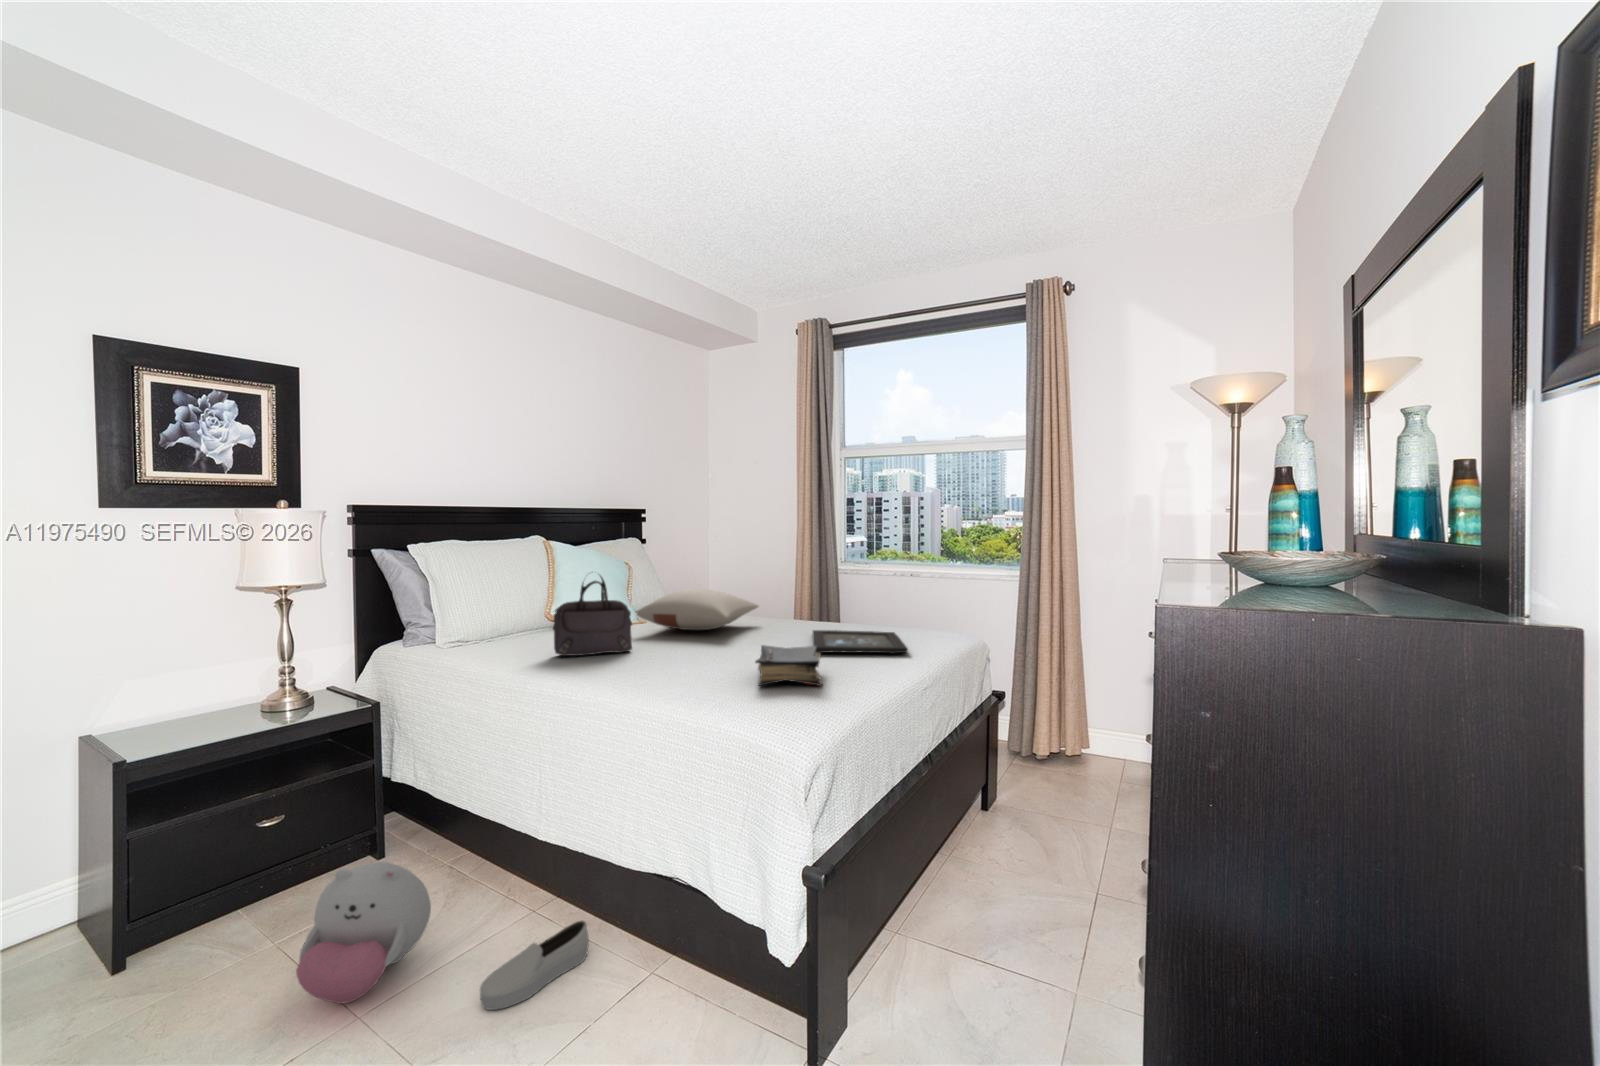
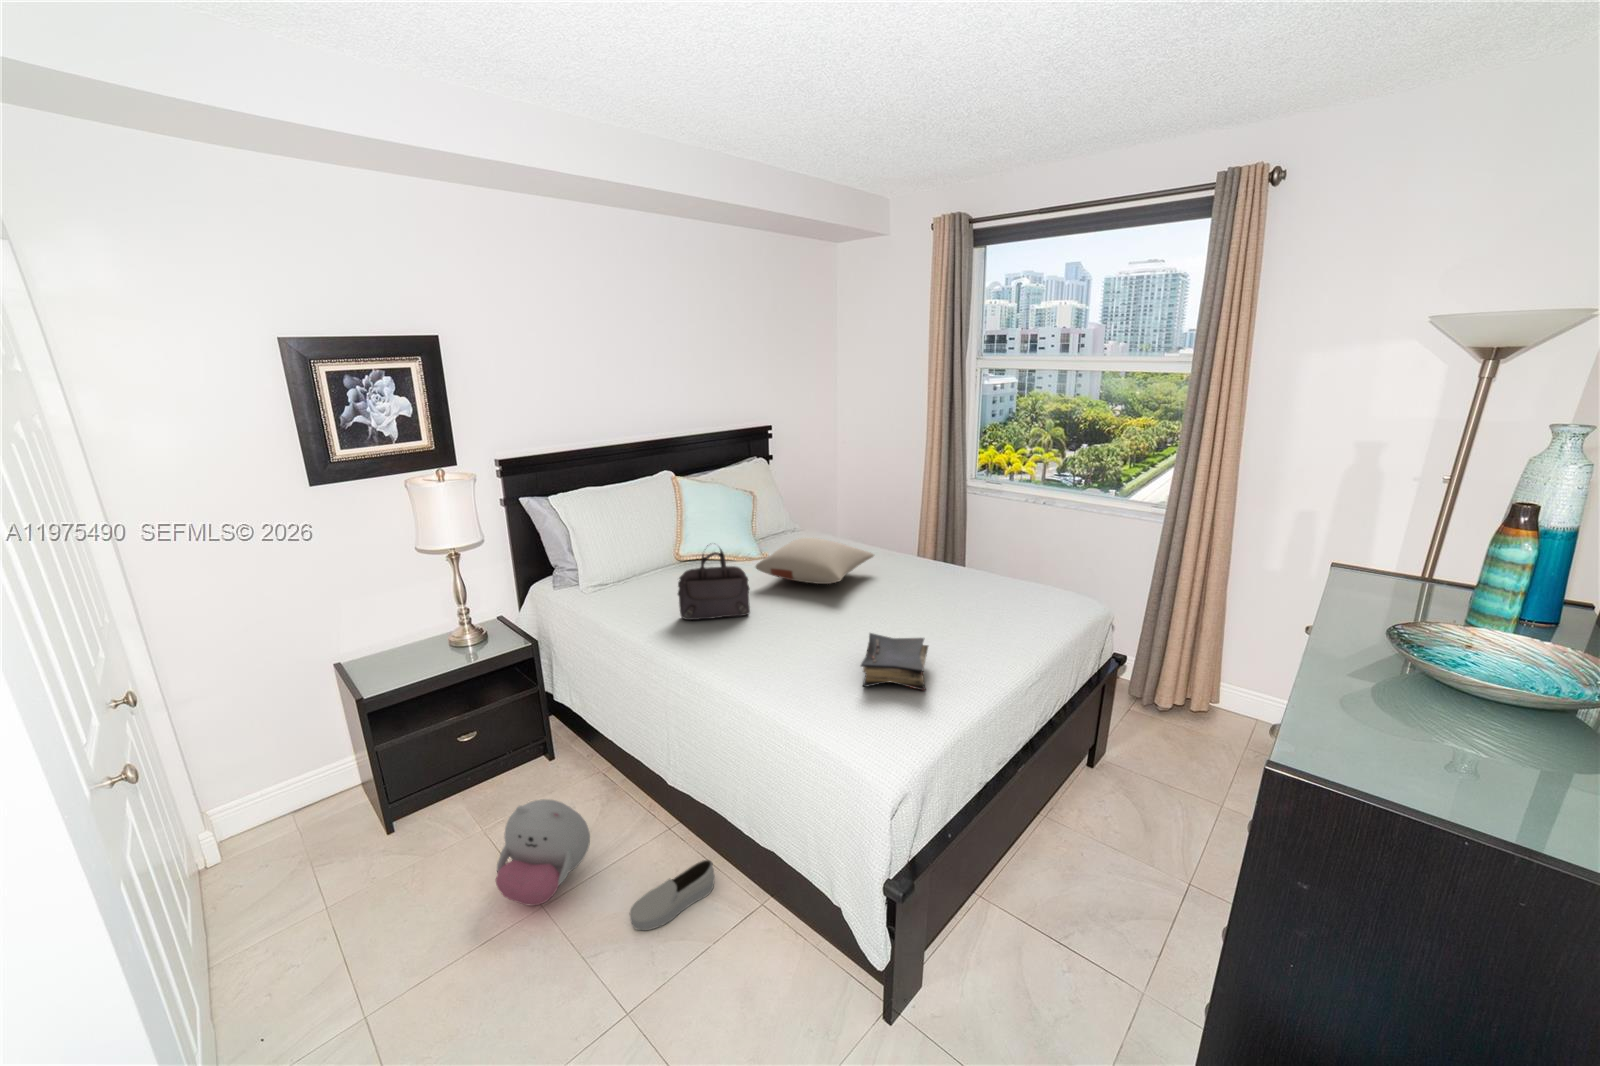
tray: present [813,630,908,654] -> none [923,591,1021,638]

